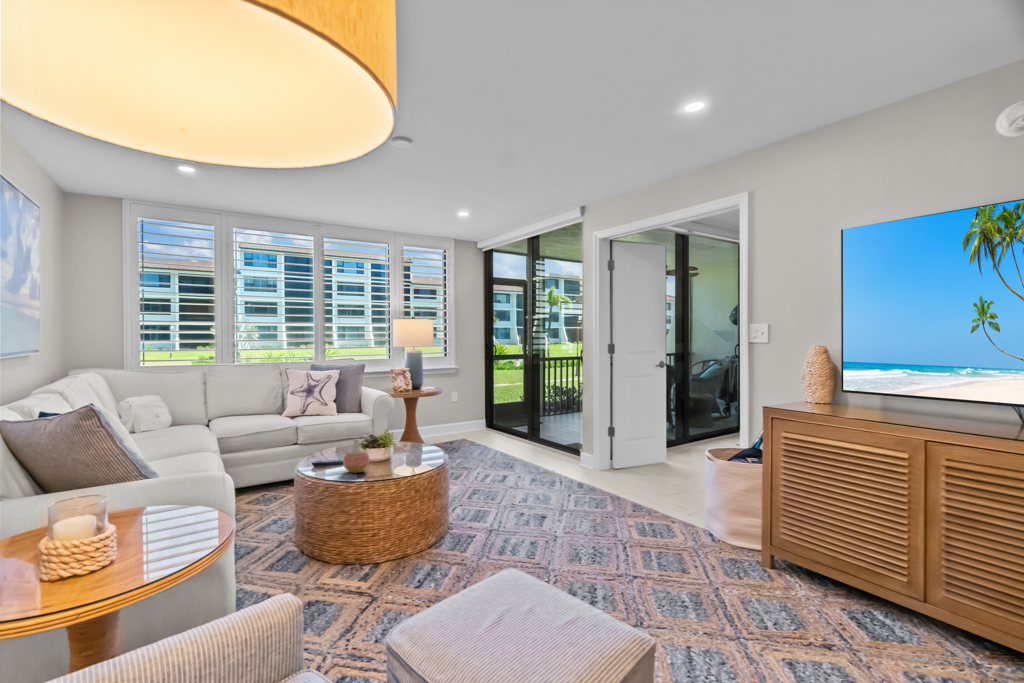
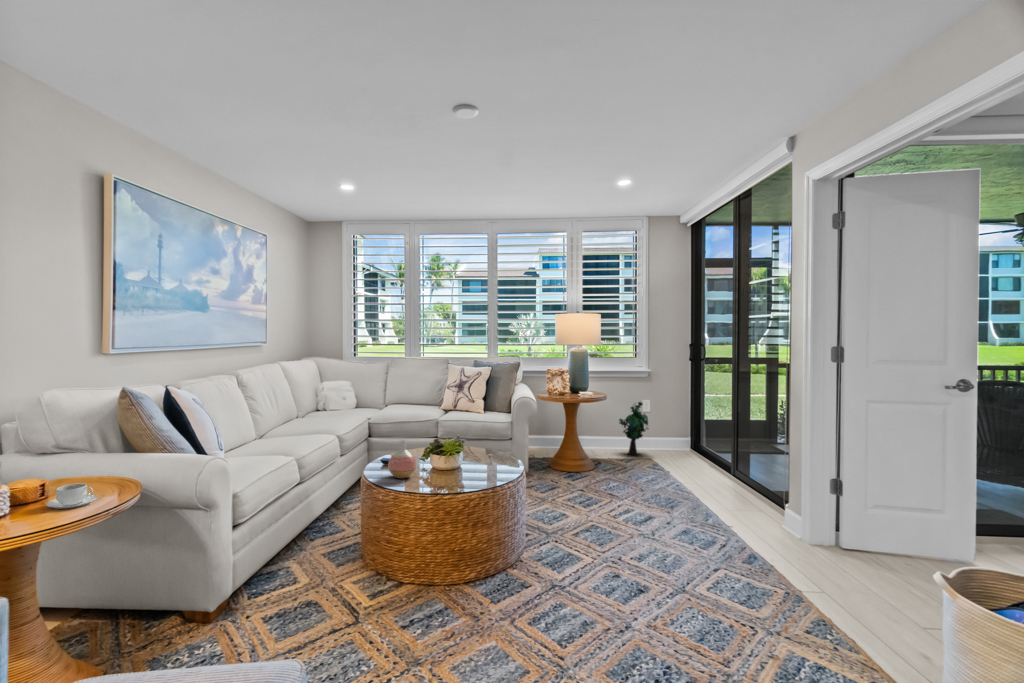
decorative plant: none [435,393,461,438] -> present [619,402,648,455]
coffee cup: none [146,509,198,537] -> present [46,483,98,509]

